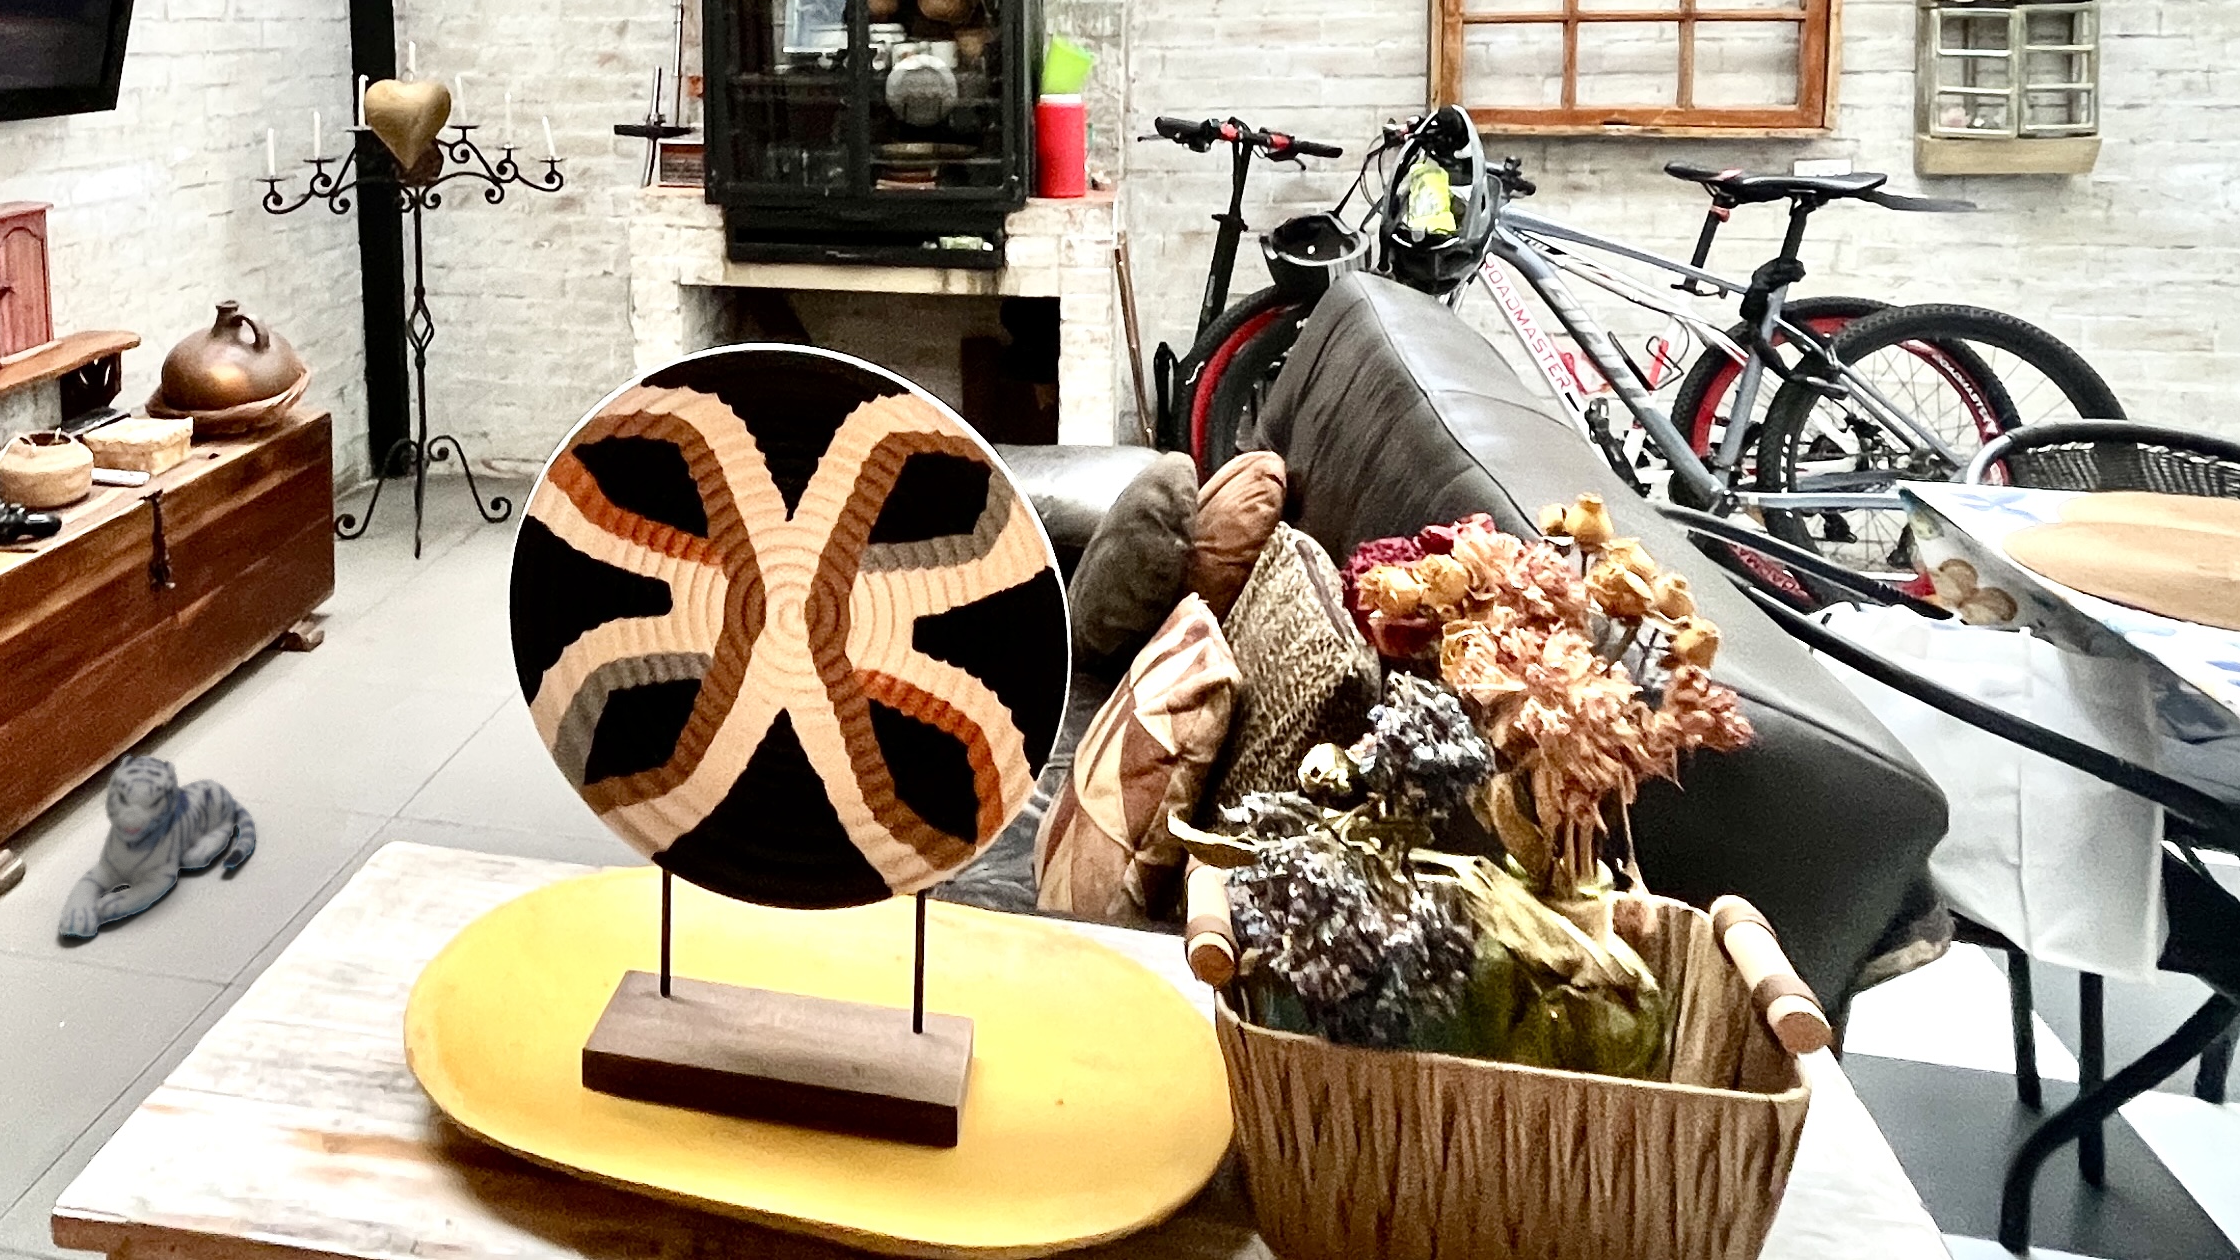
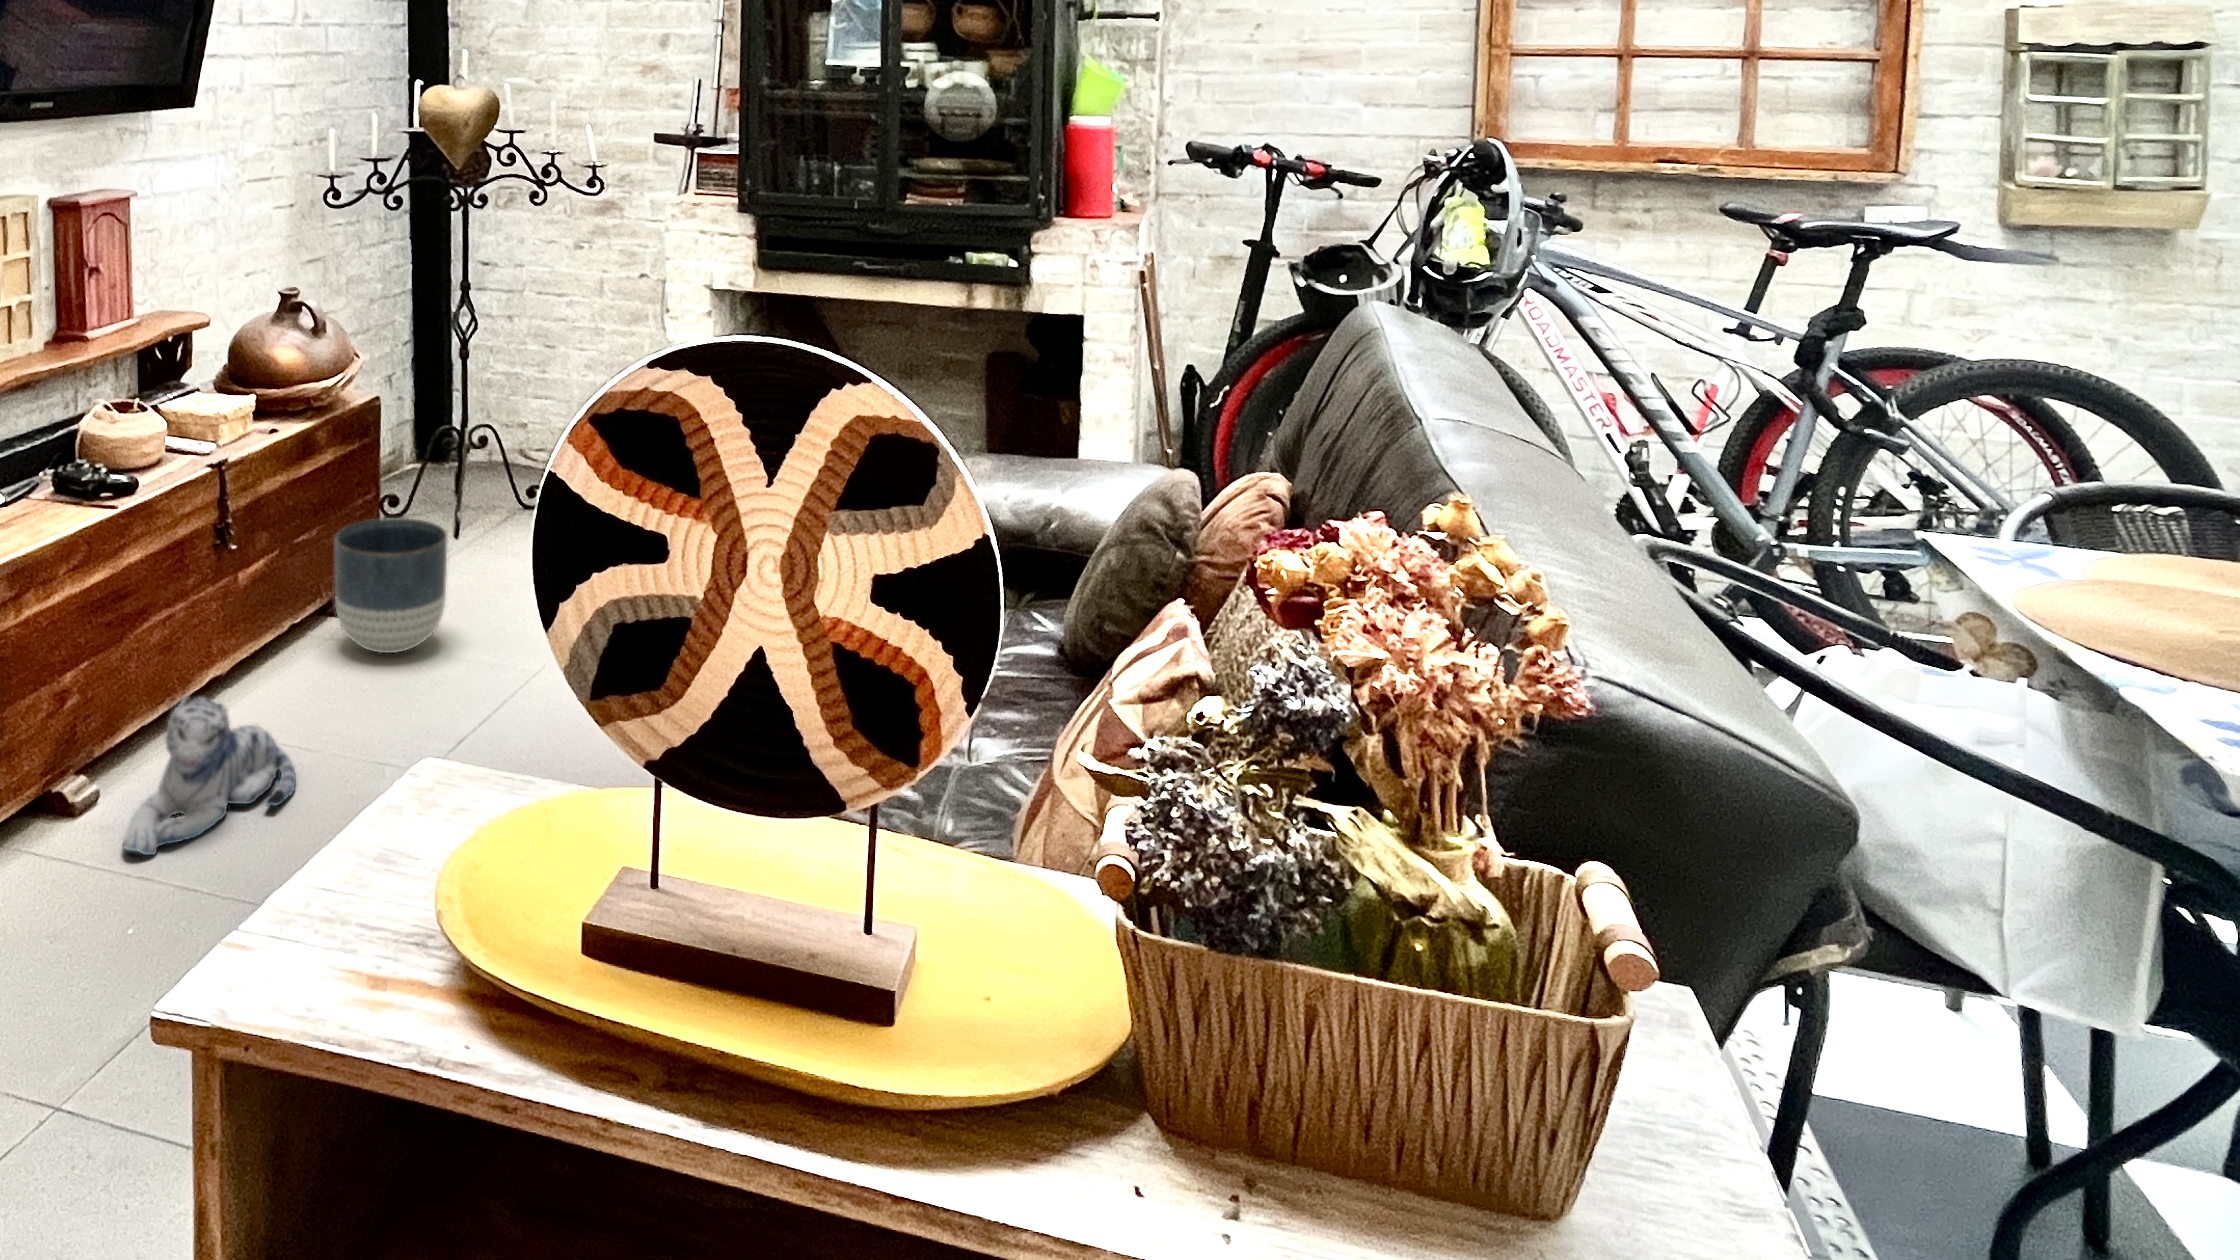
planter: none [295,541,417,686] -> present [335,518,447,653]

